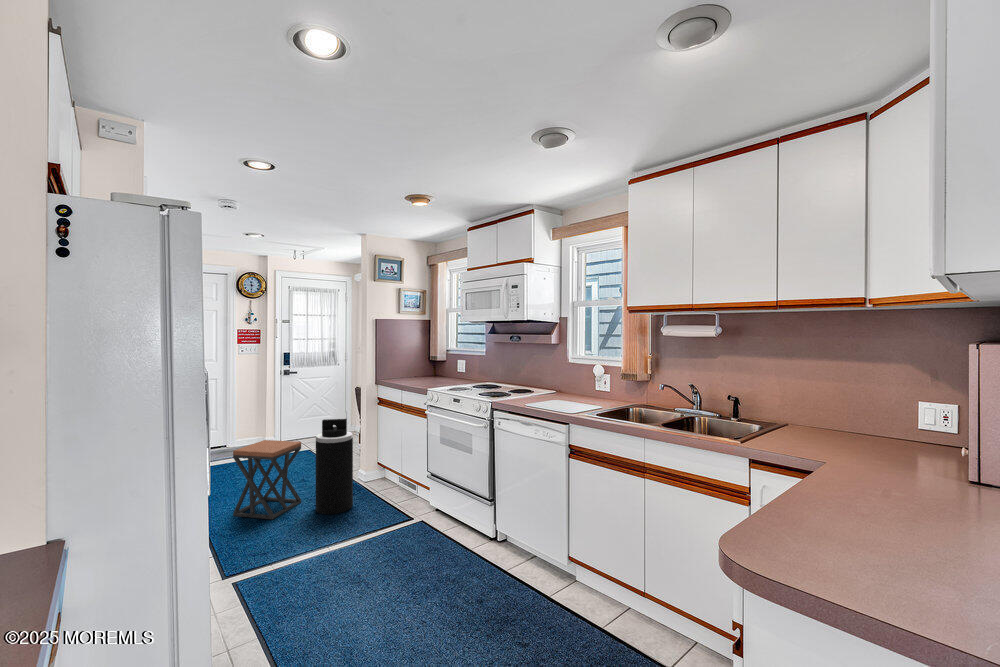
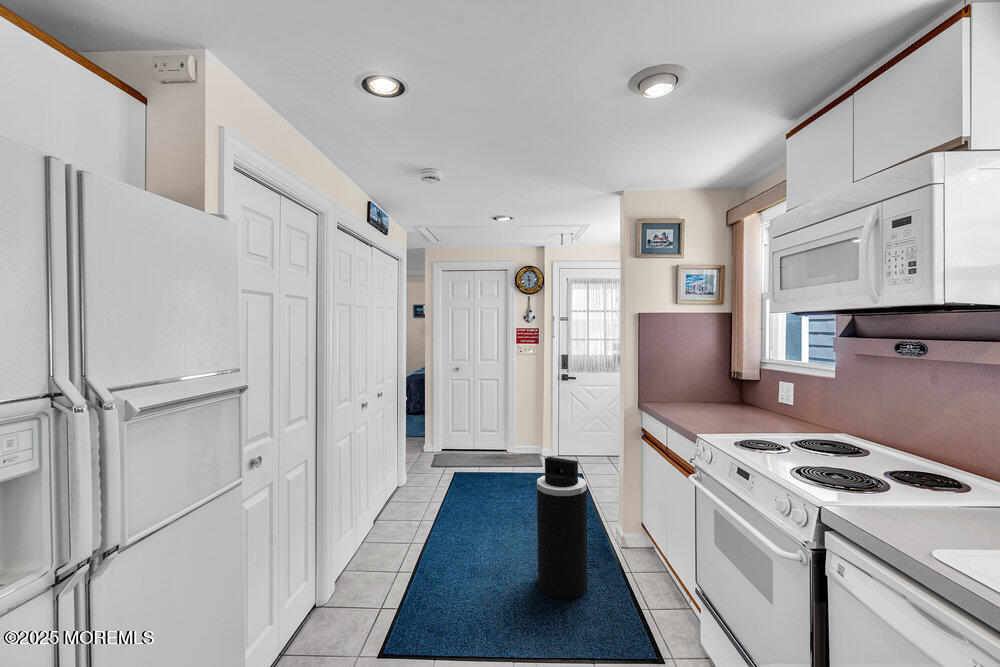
stool: present [233,440,301,519] -> none [454,467,530,577]

